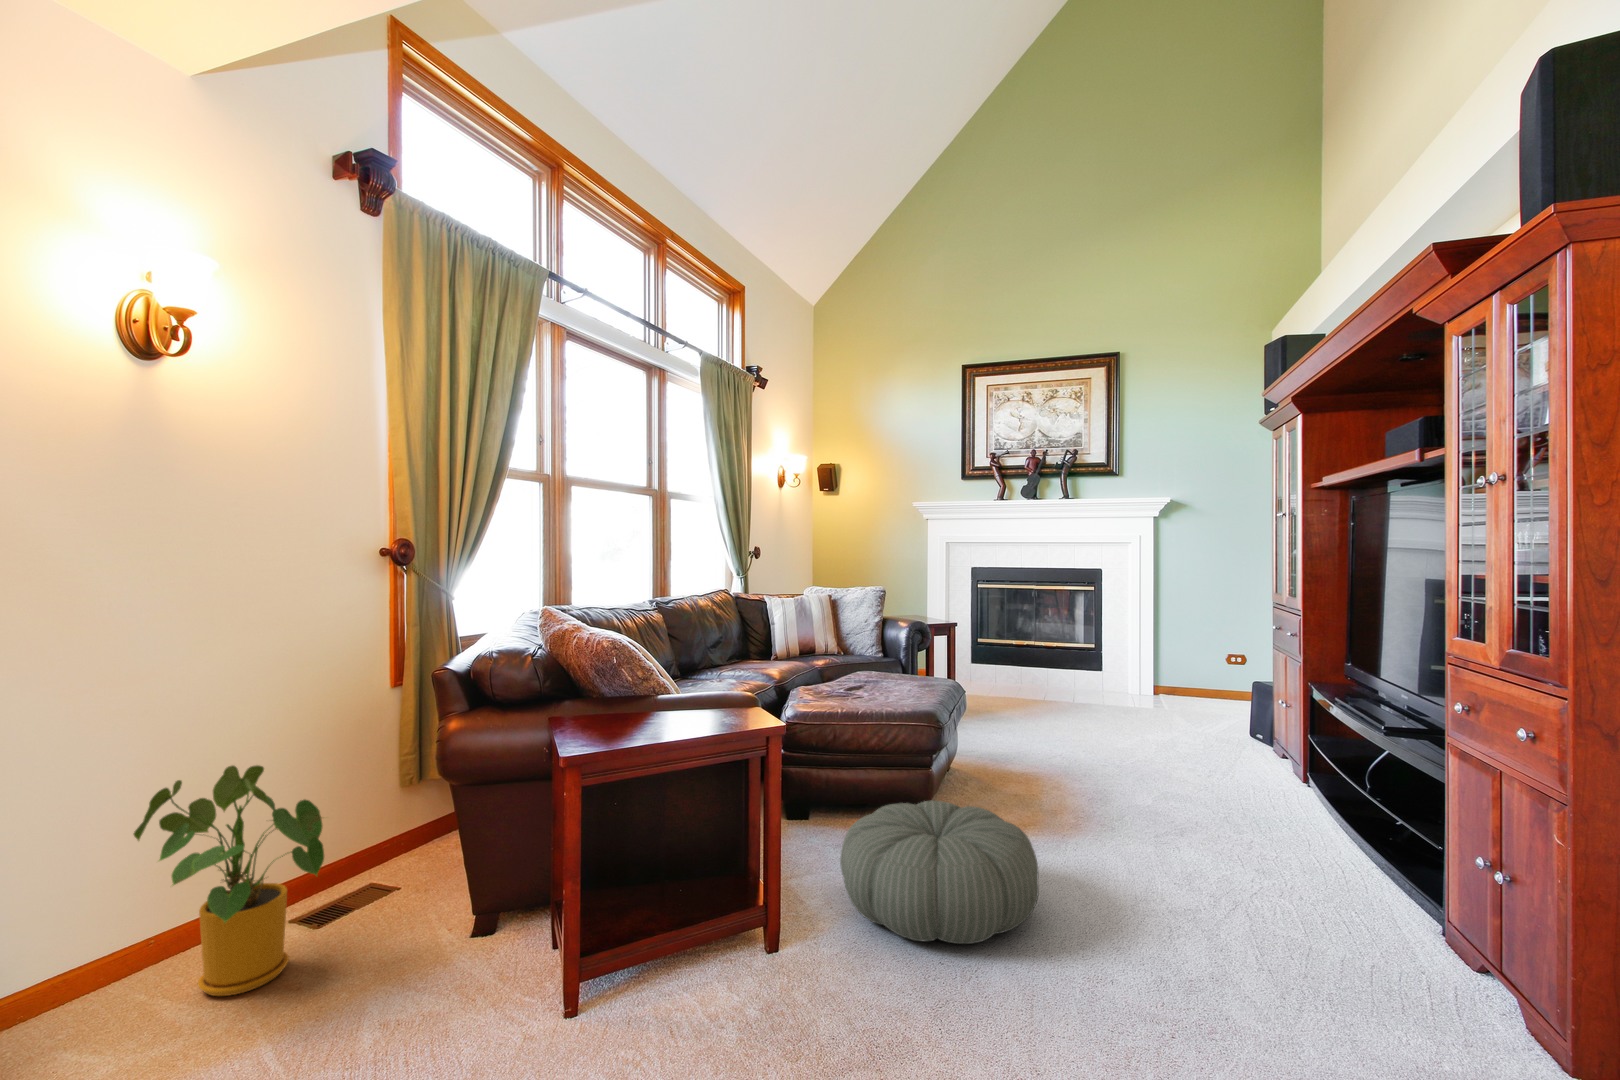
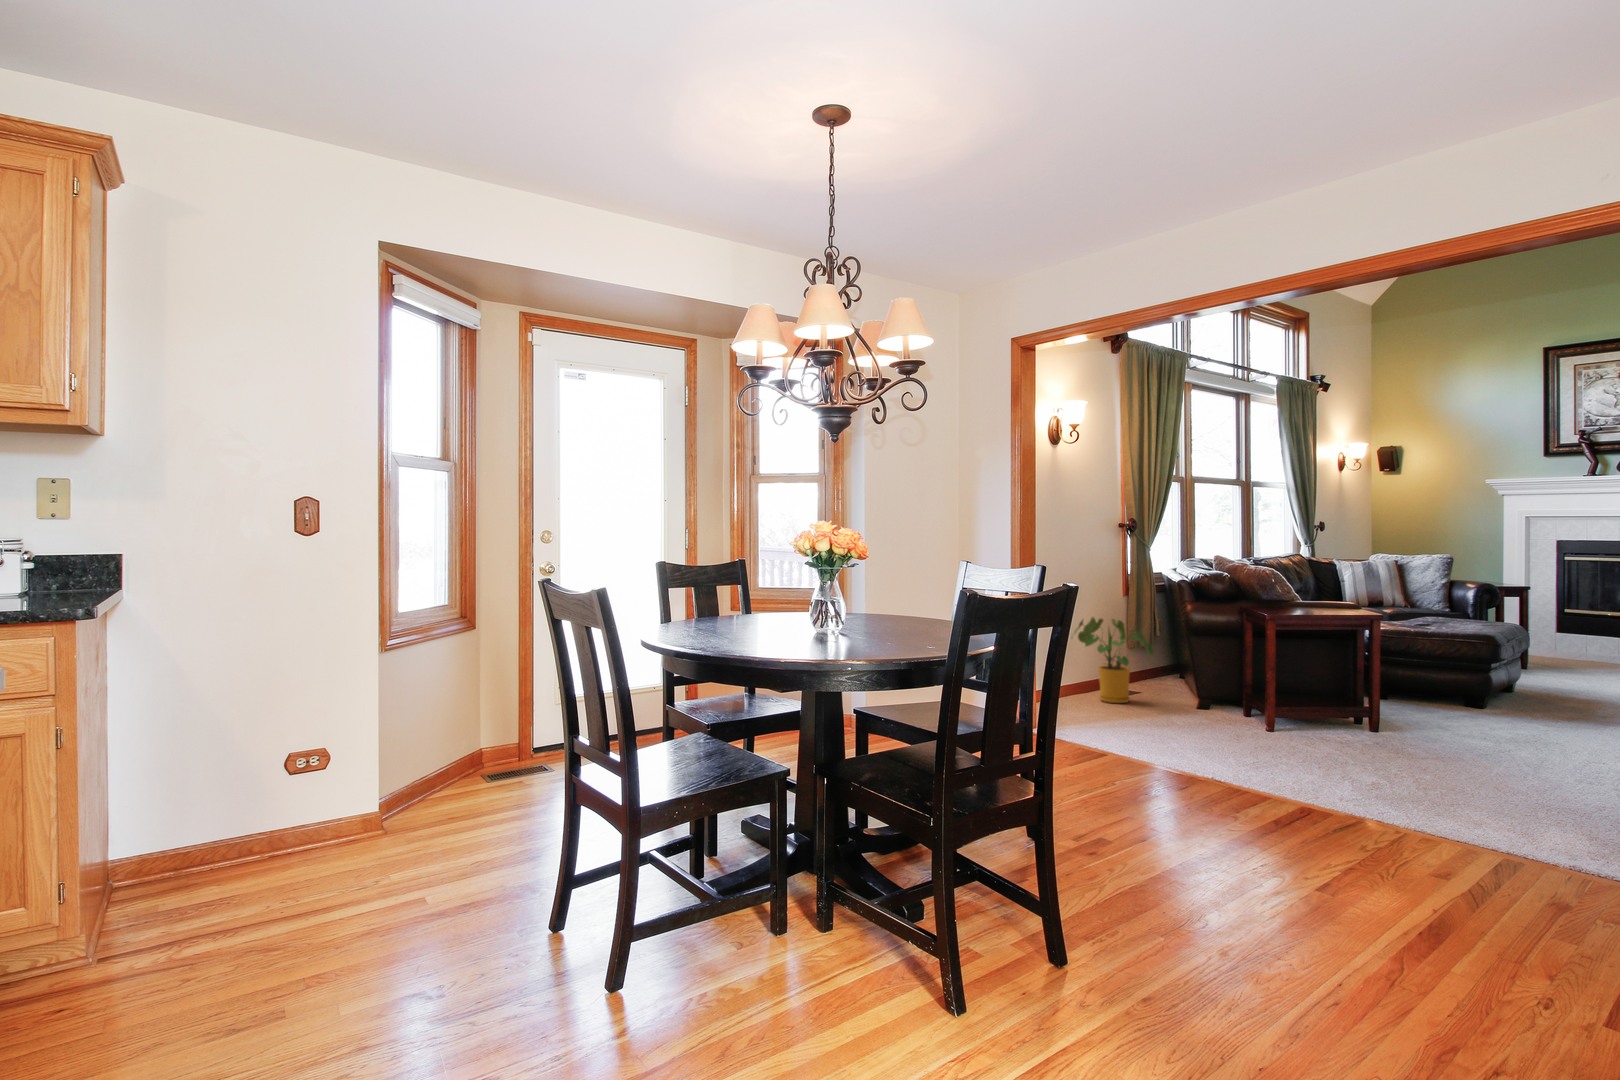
pouf: present [840,800,1039,944] -> none [1418,669,1562,731]

